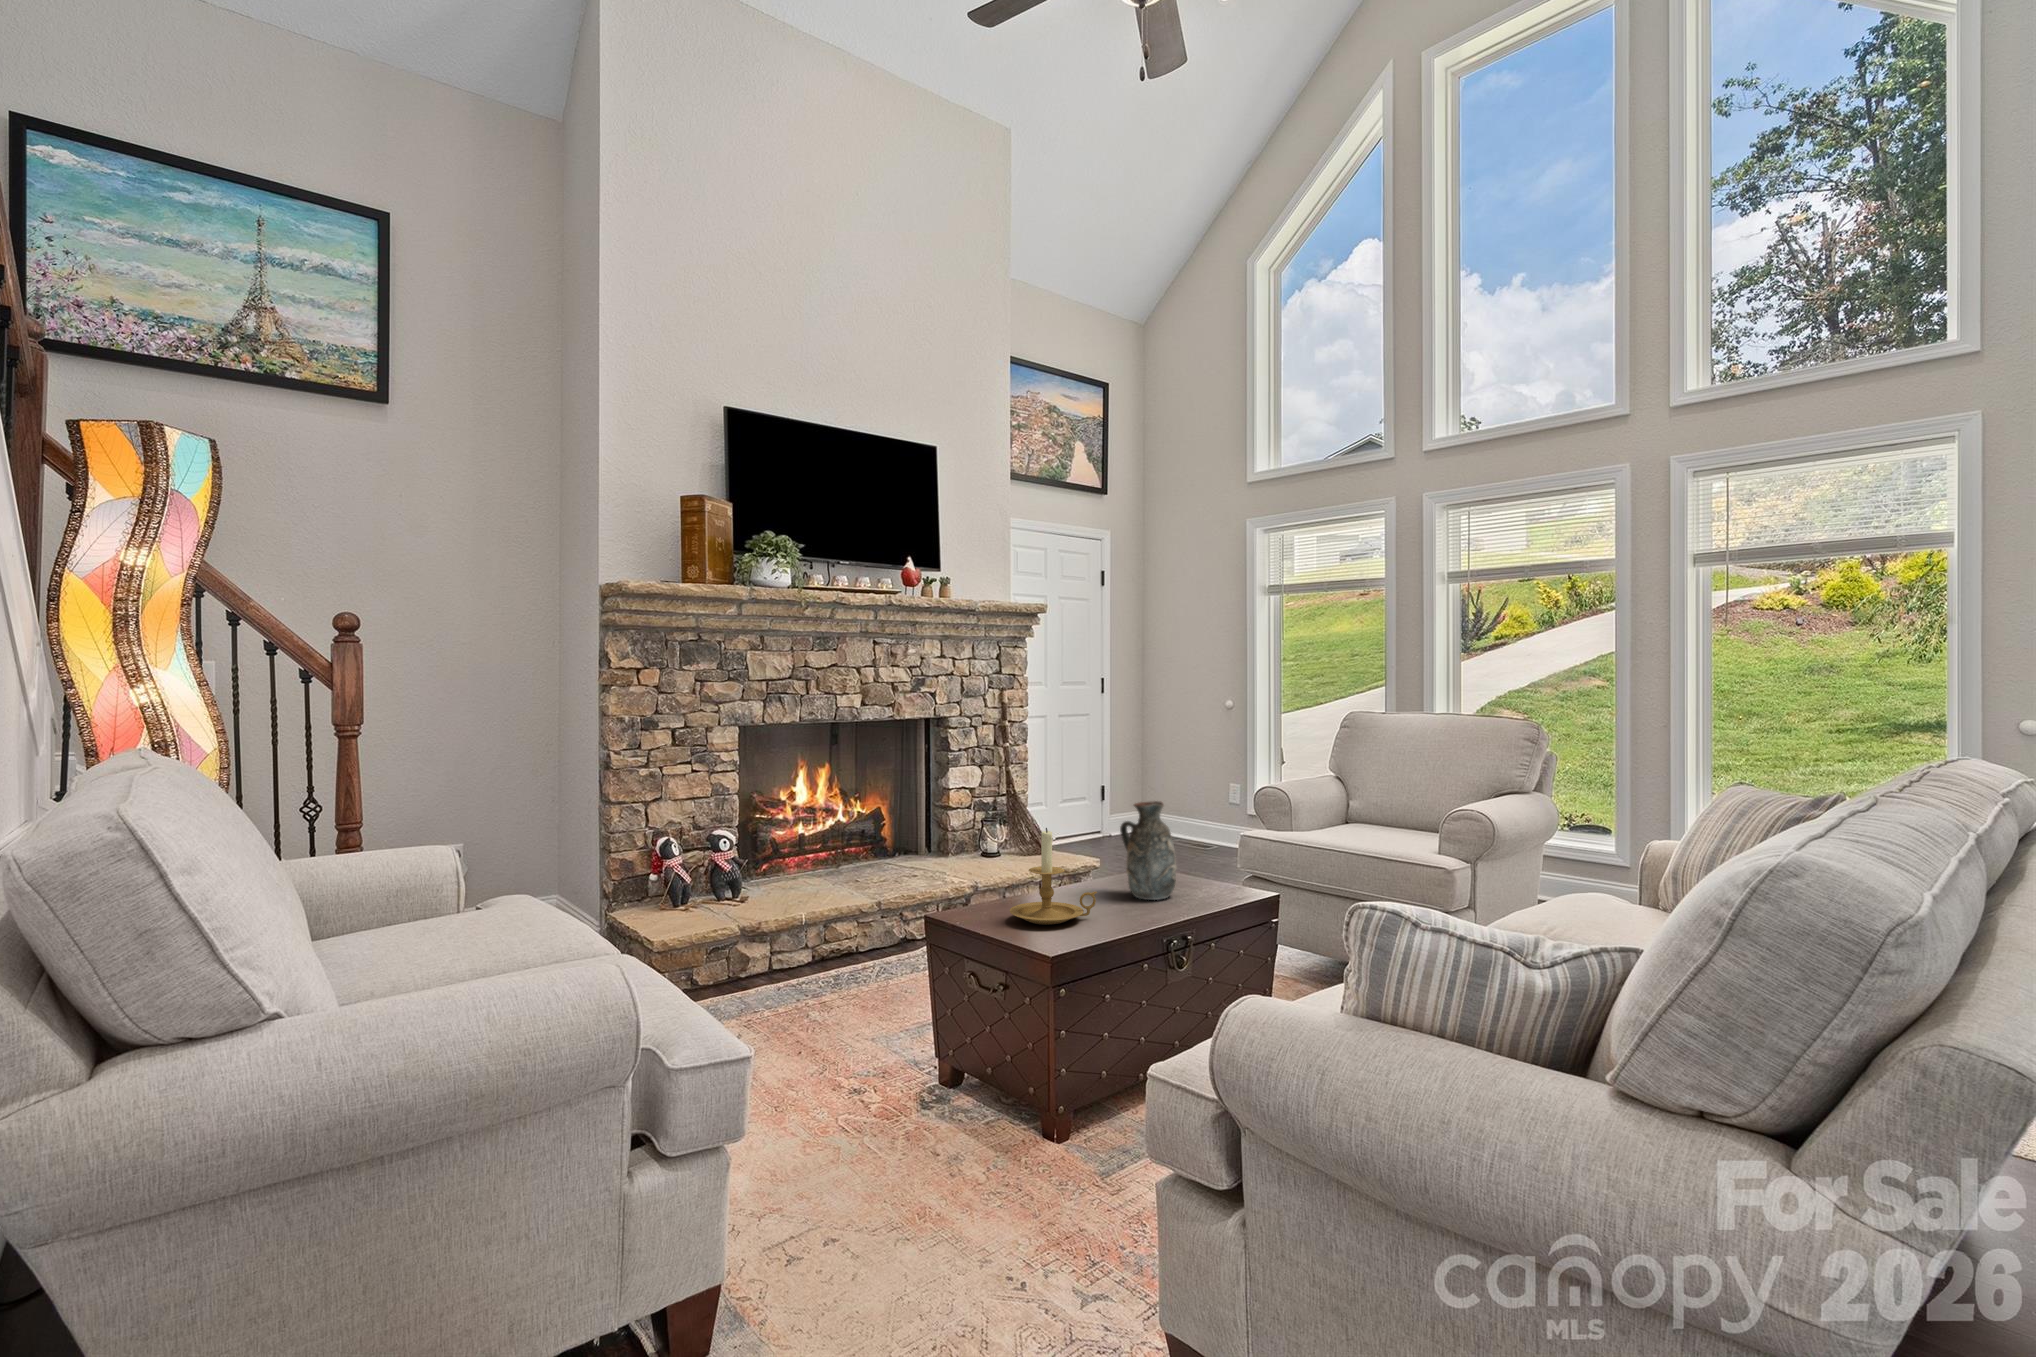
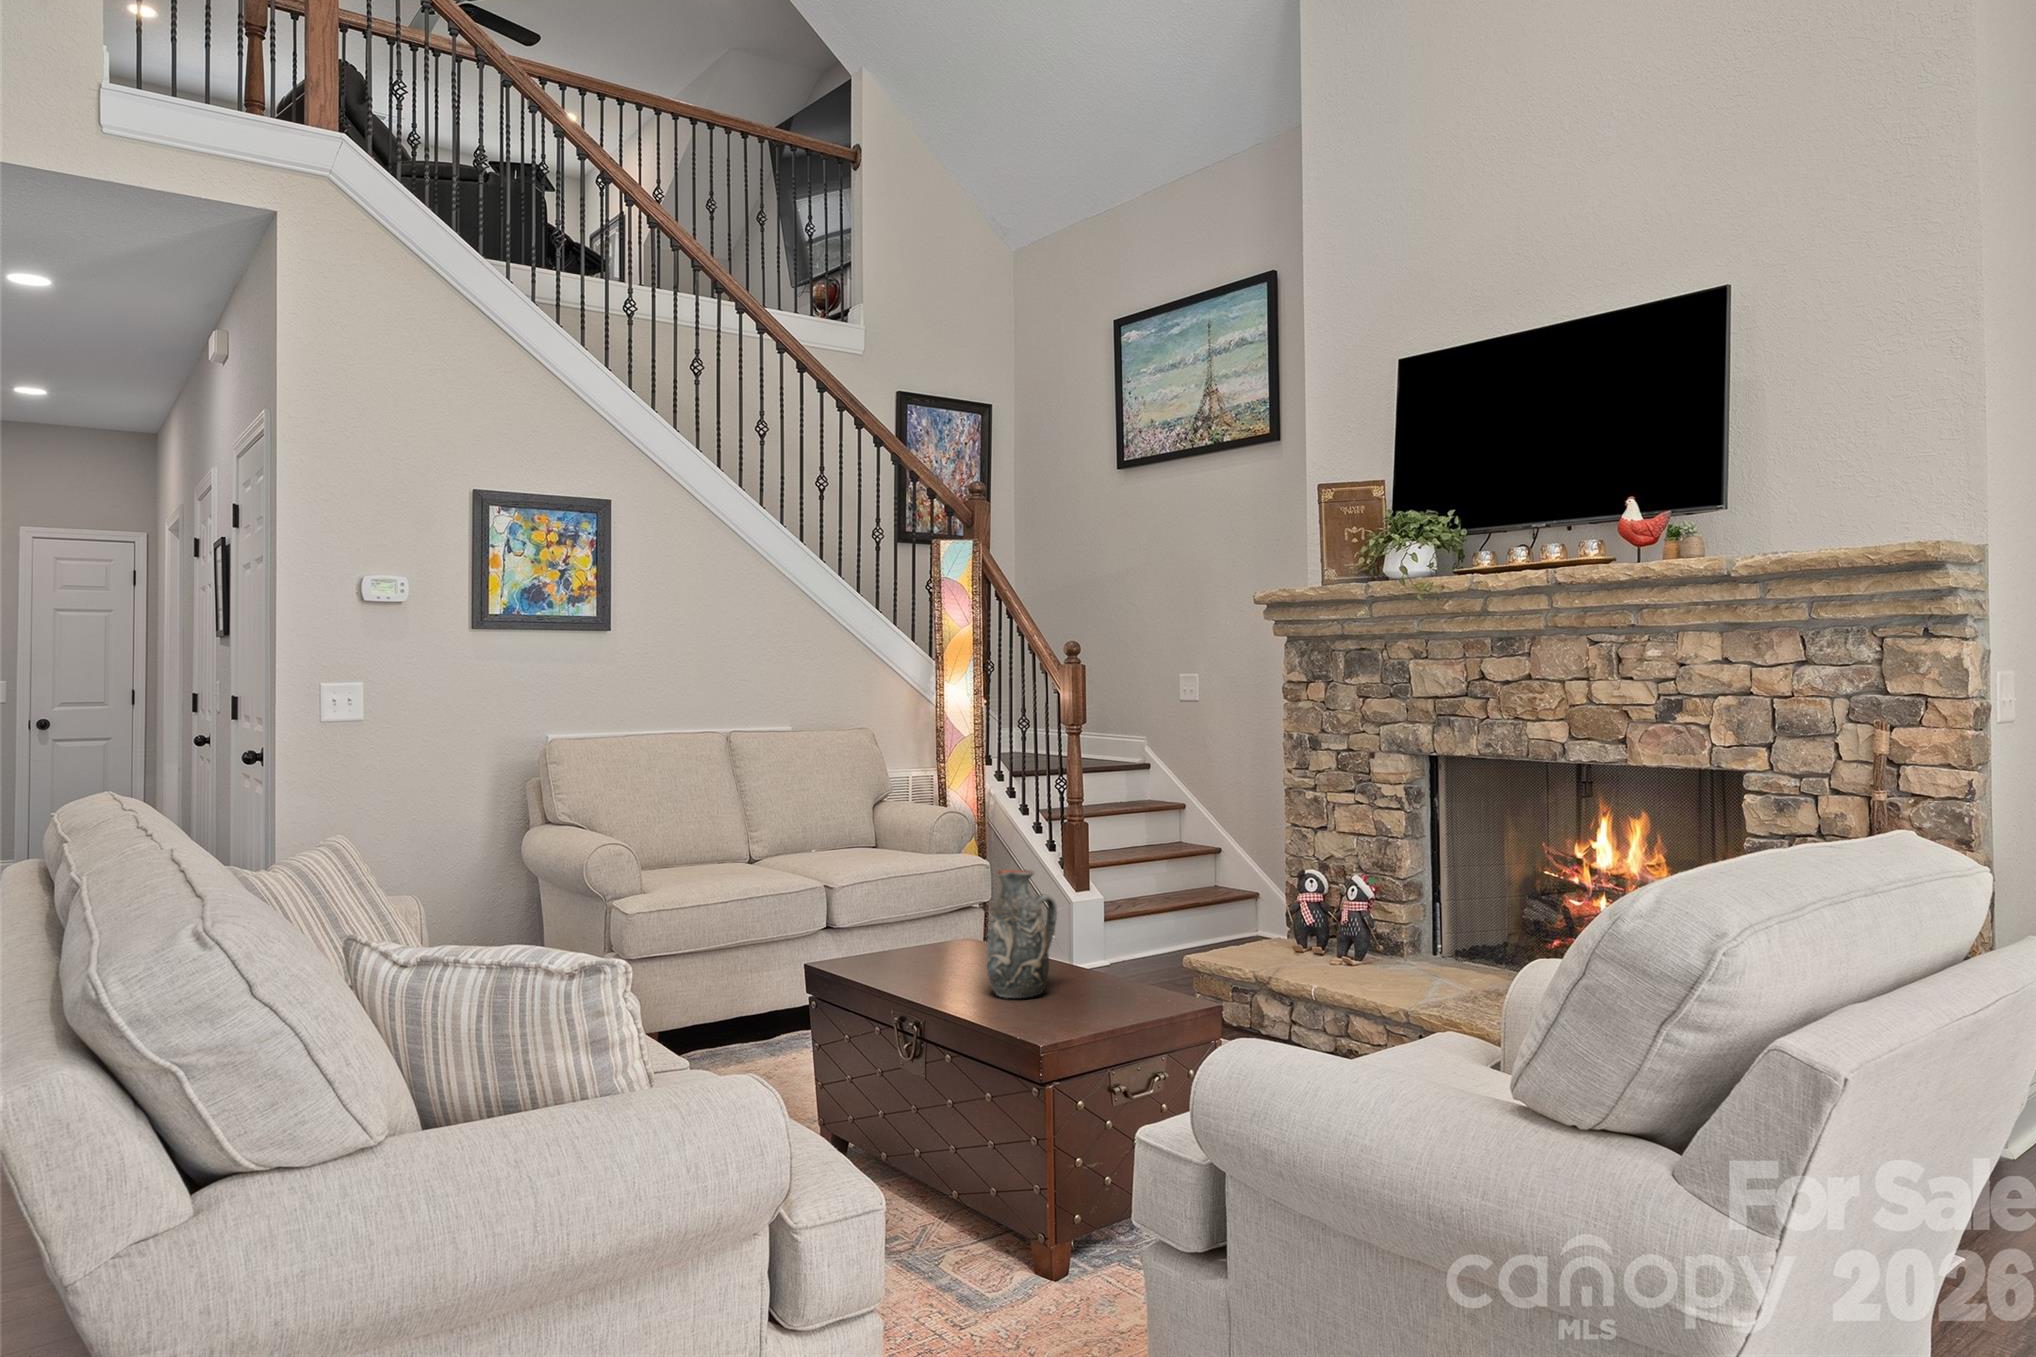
candle holder: present [1010,828,1097,925] -> none [884,867,965,972]

